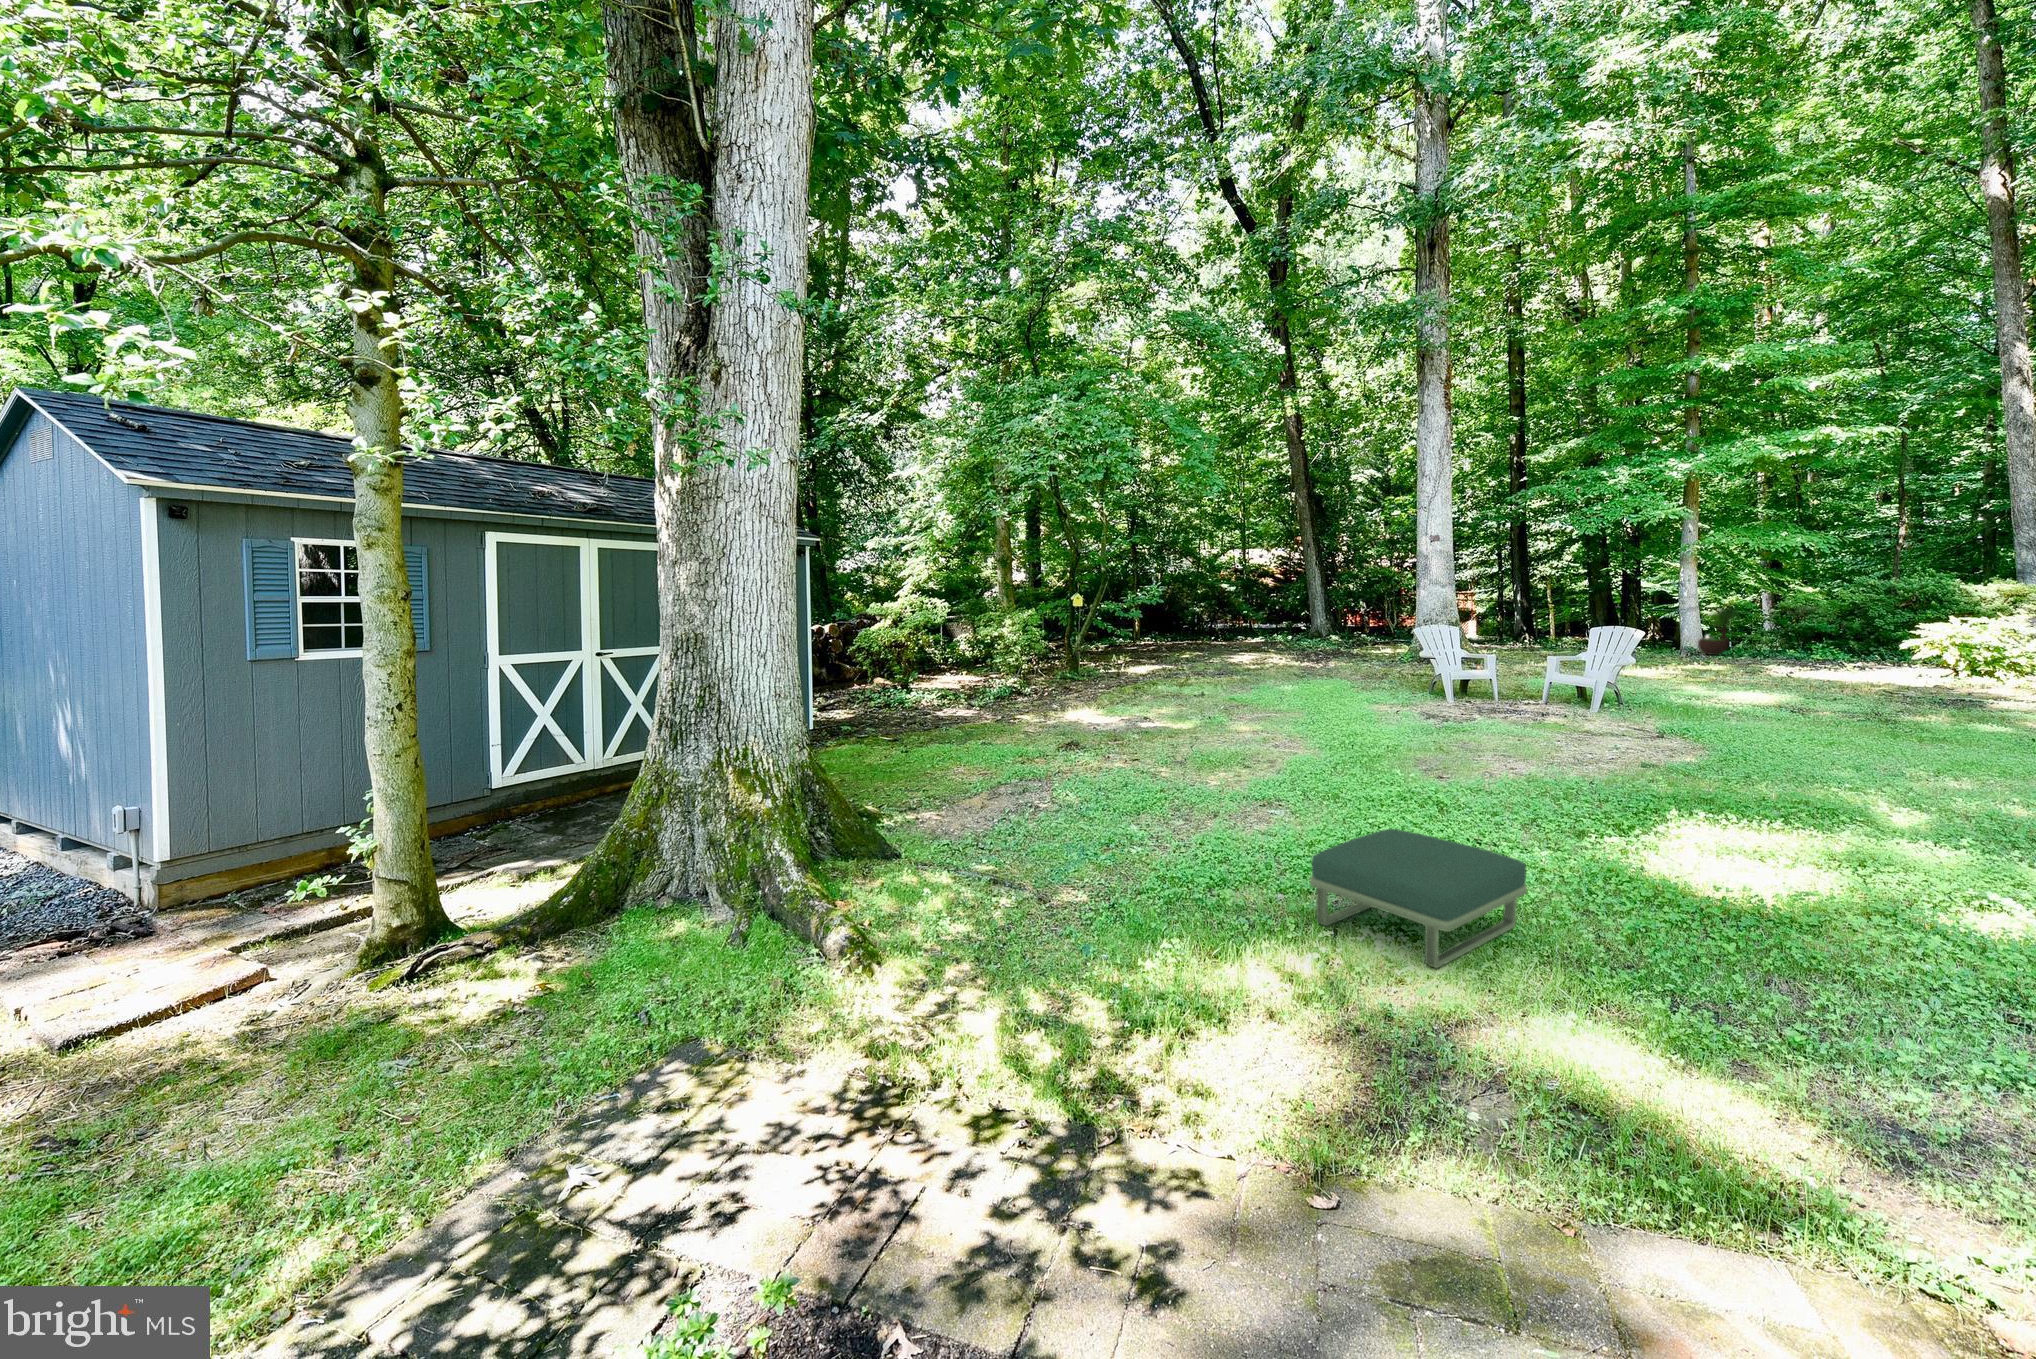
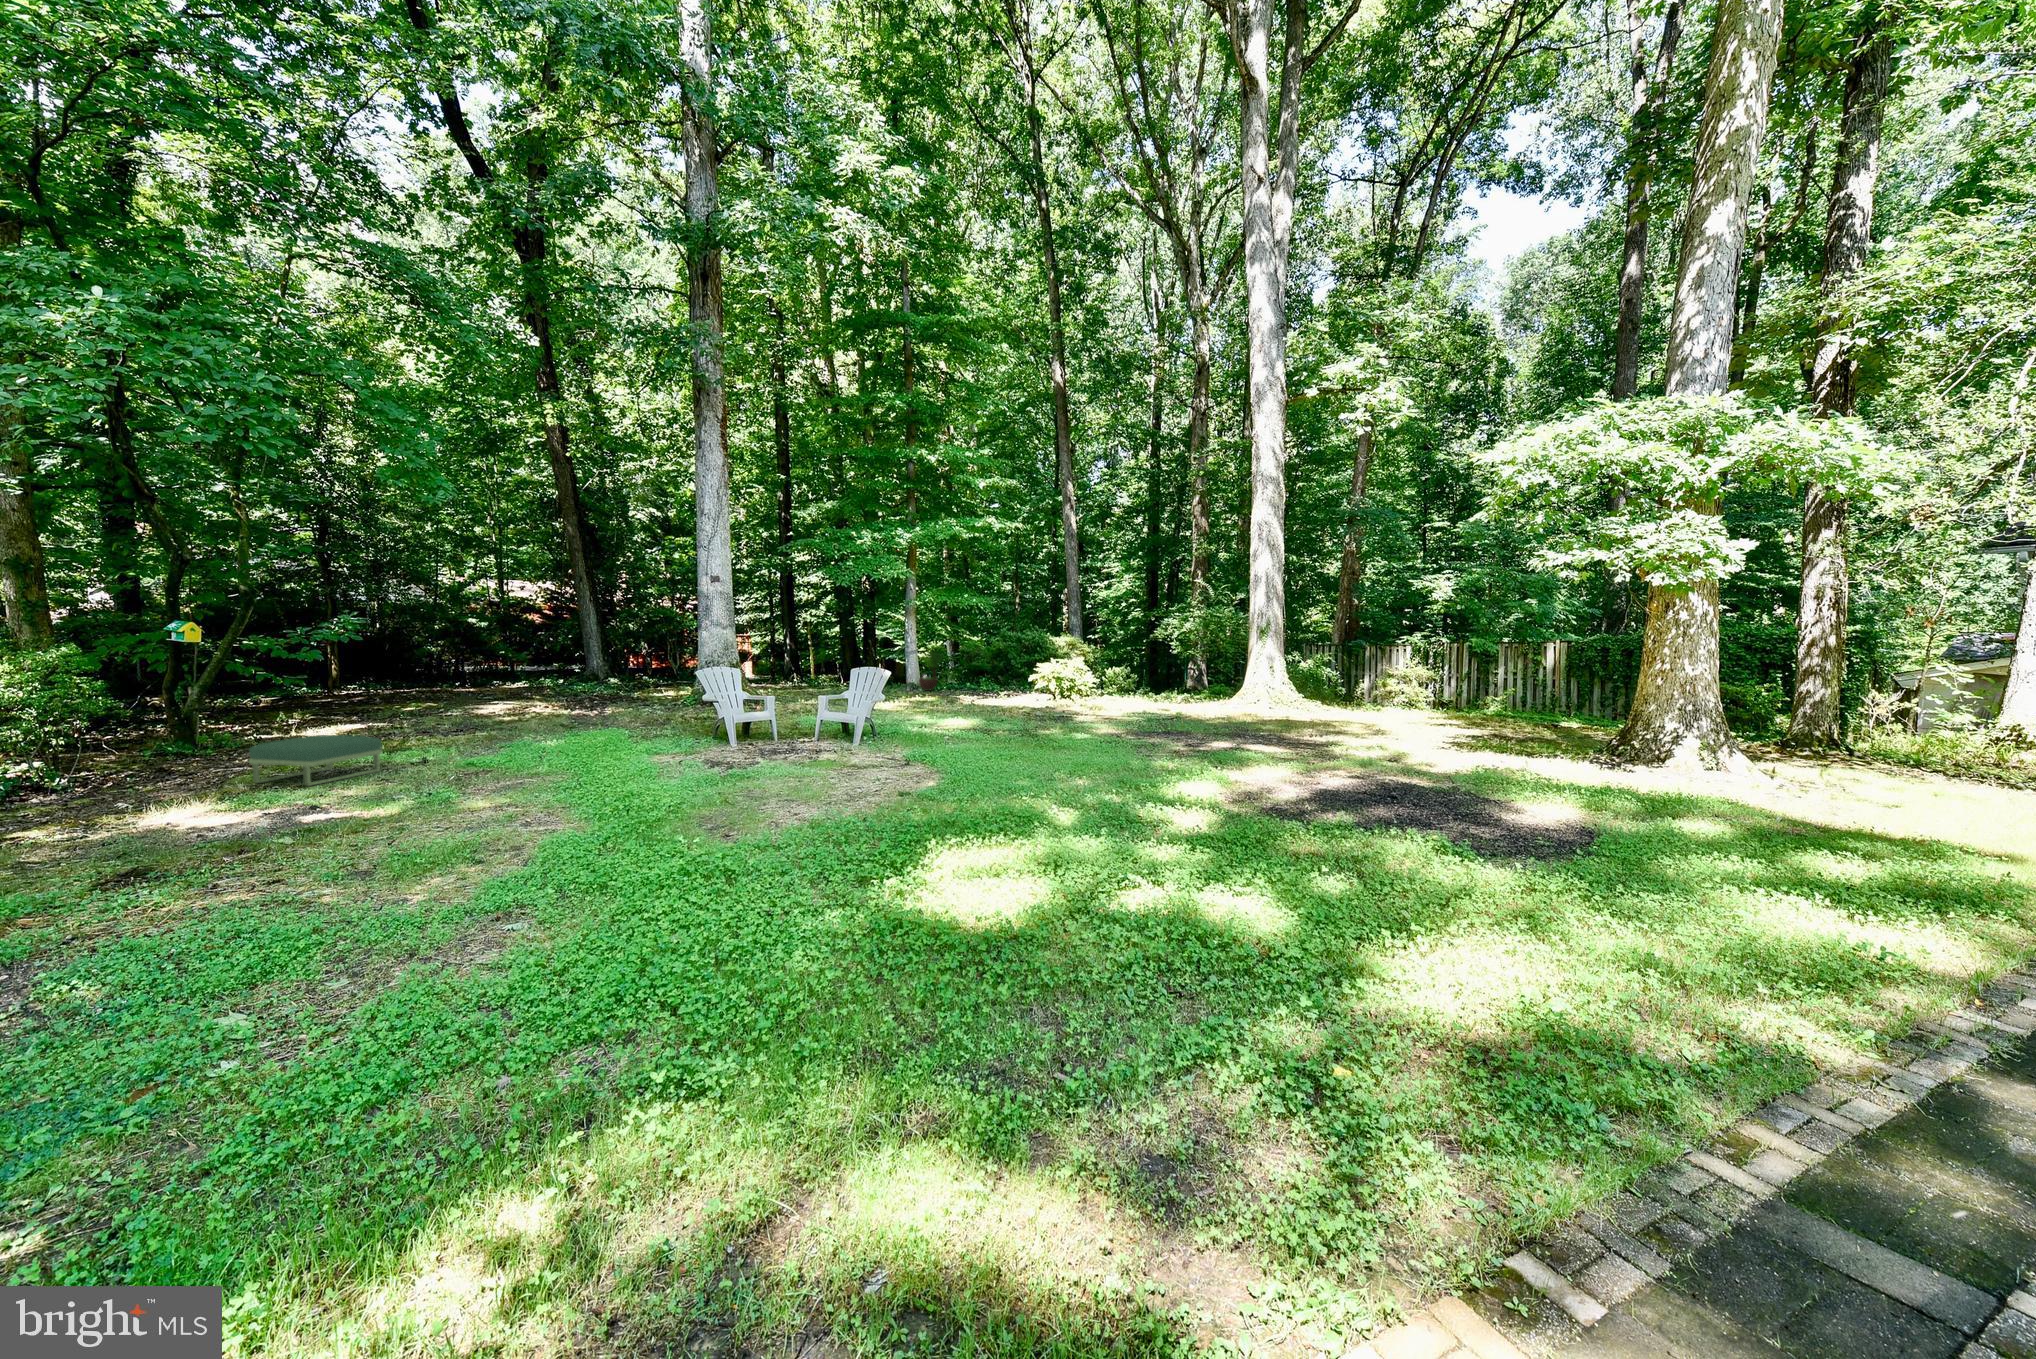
footstool: present [1310,829,1527,968] -> present [249,735,382,786]

